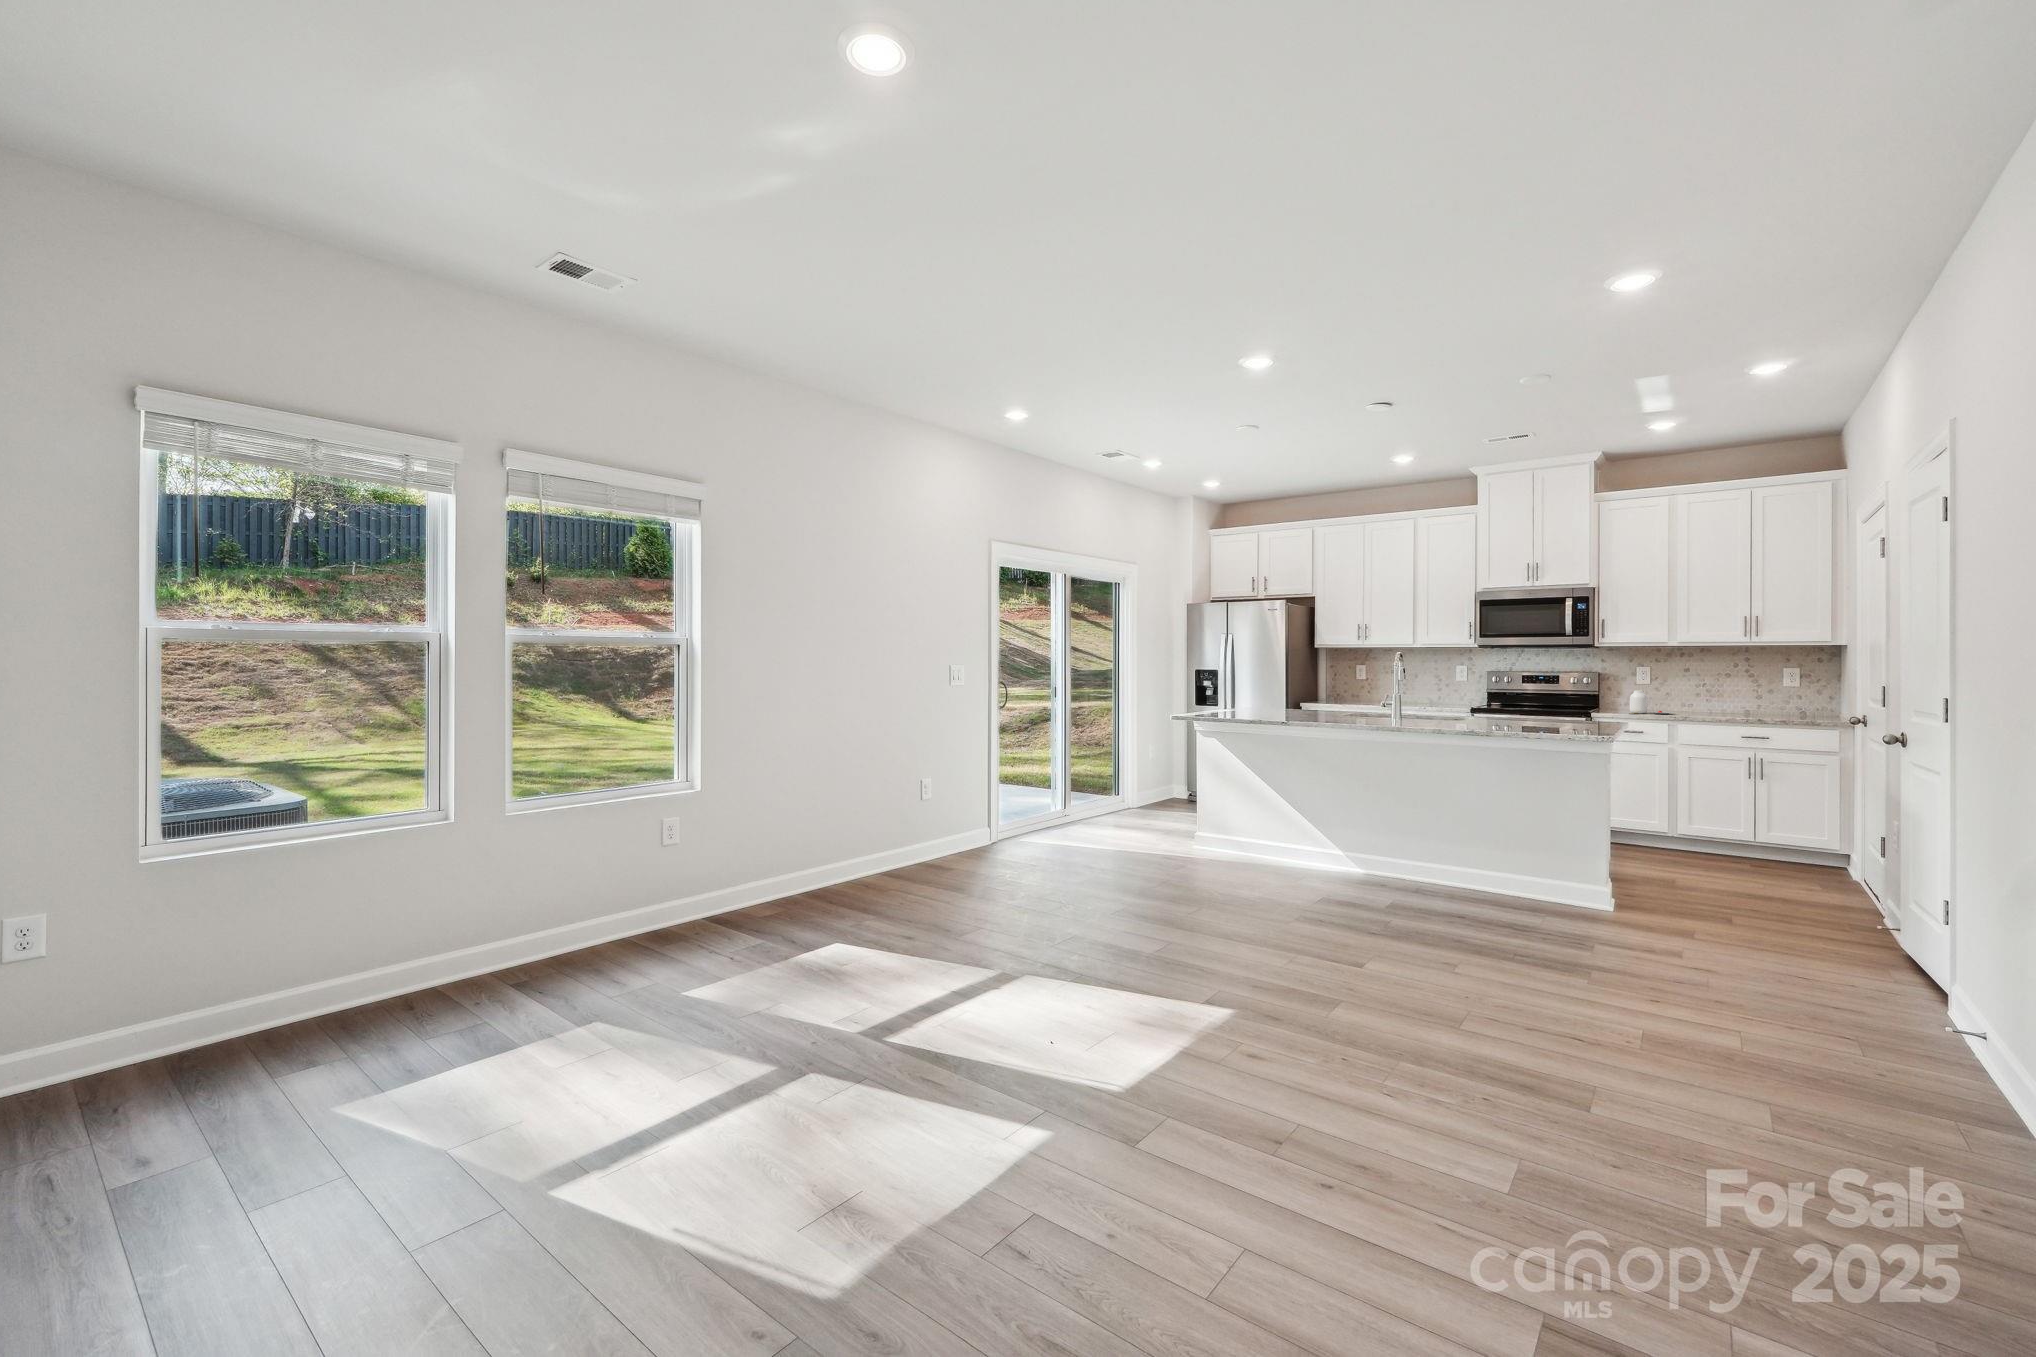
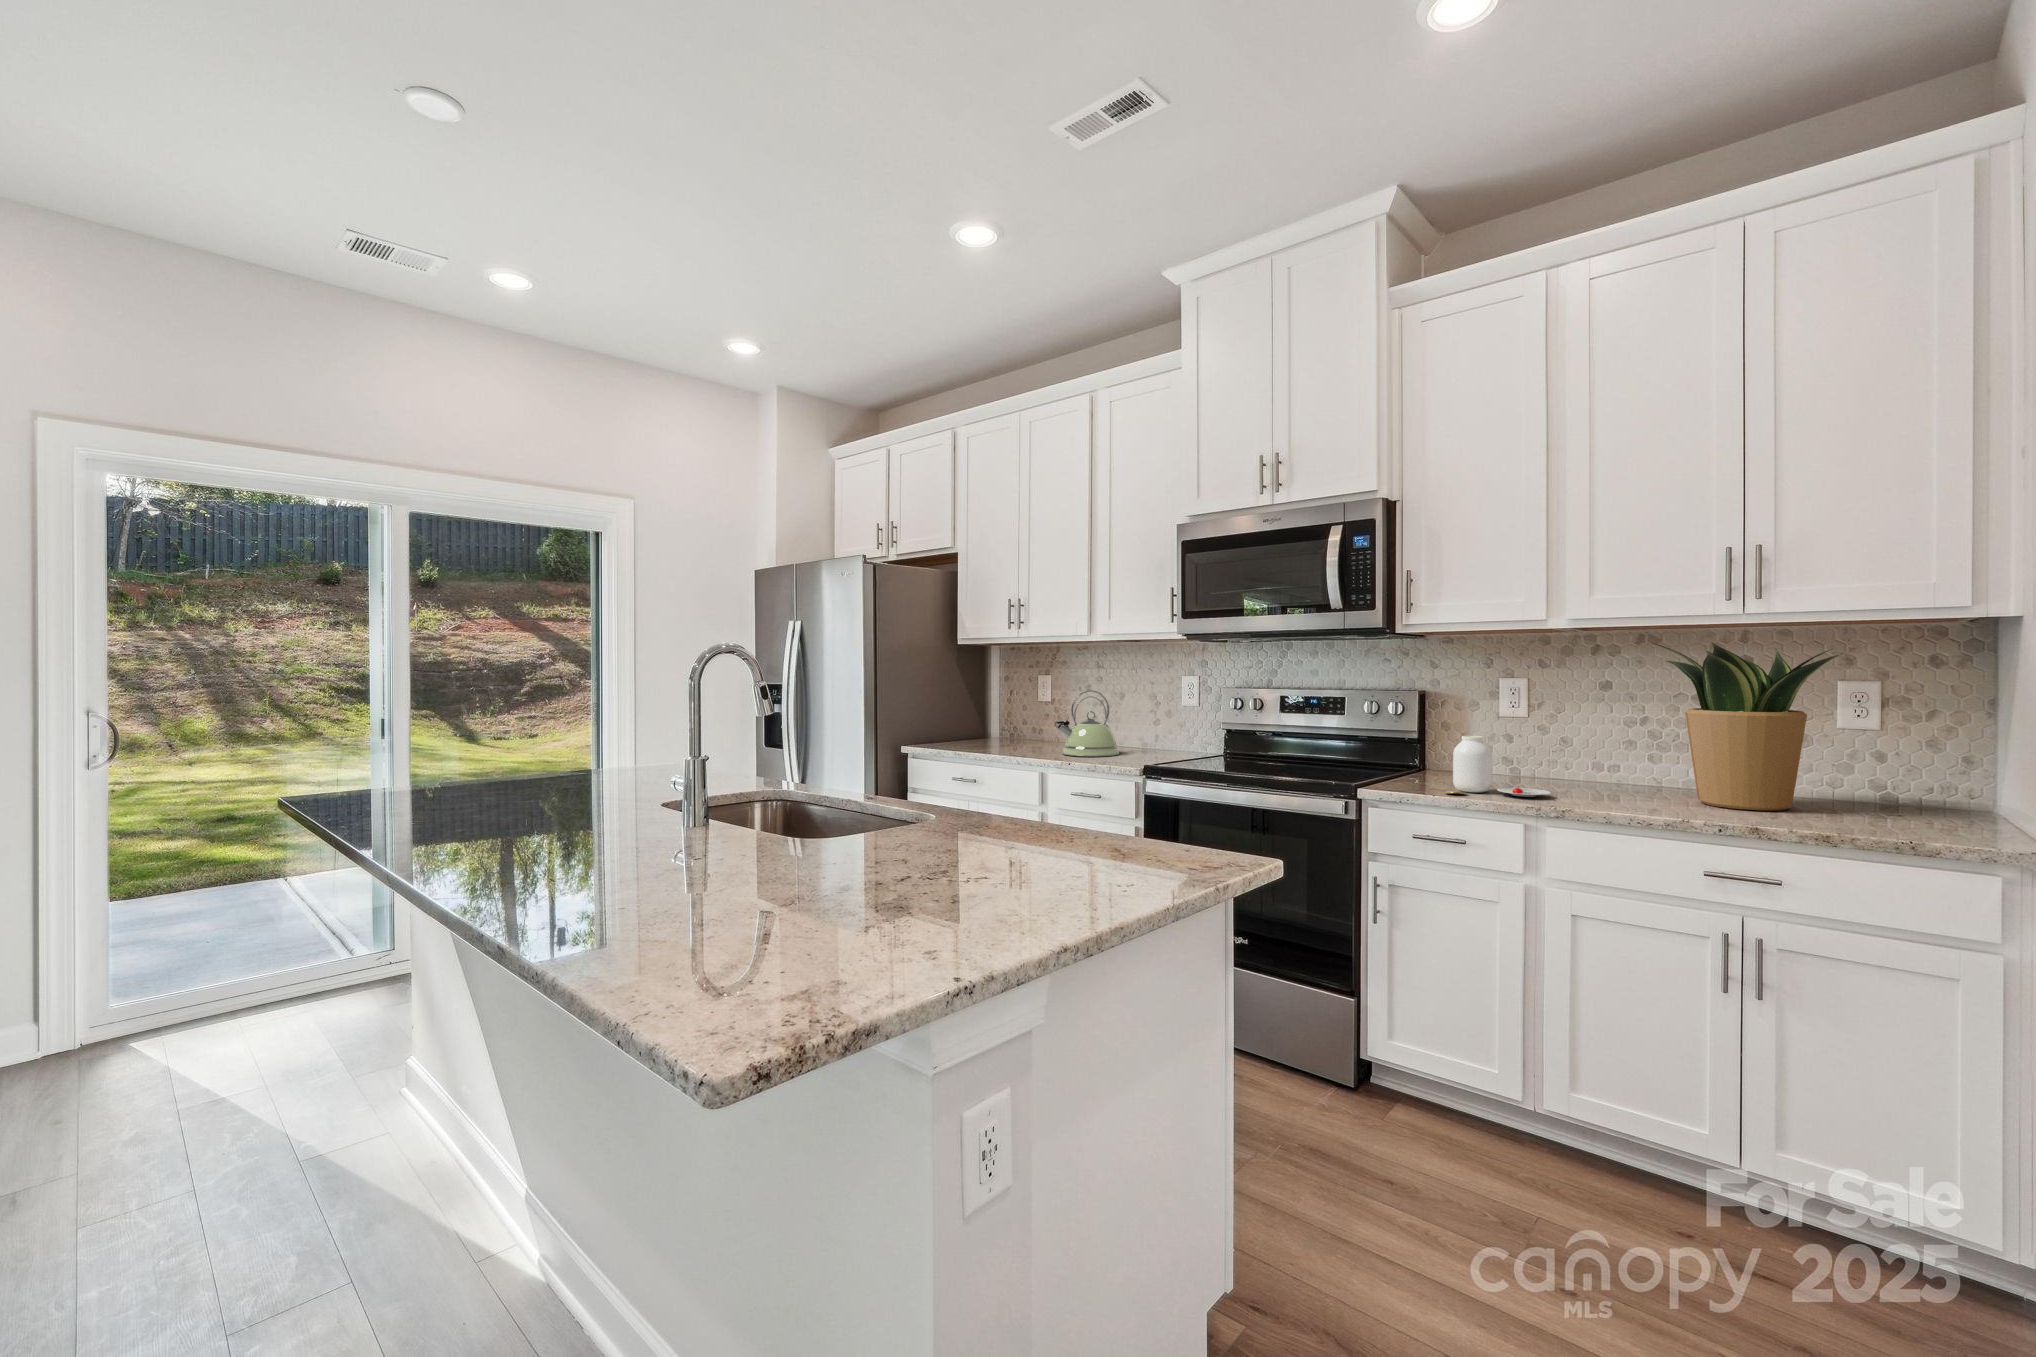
potted plant: none [1714,652,1790,716] -> present [1652,643,1843,811]
kettle: none [1401,673,1432,706] -> present [1056,690,1119,757]

